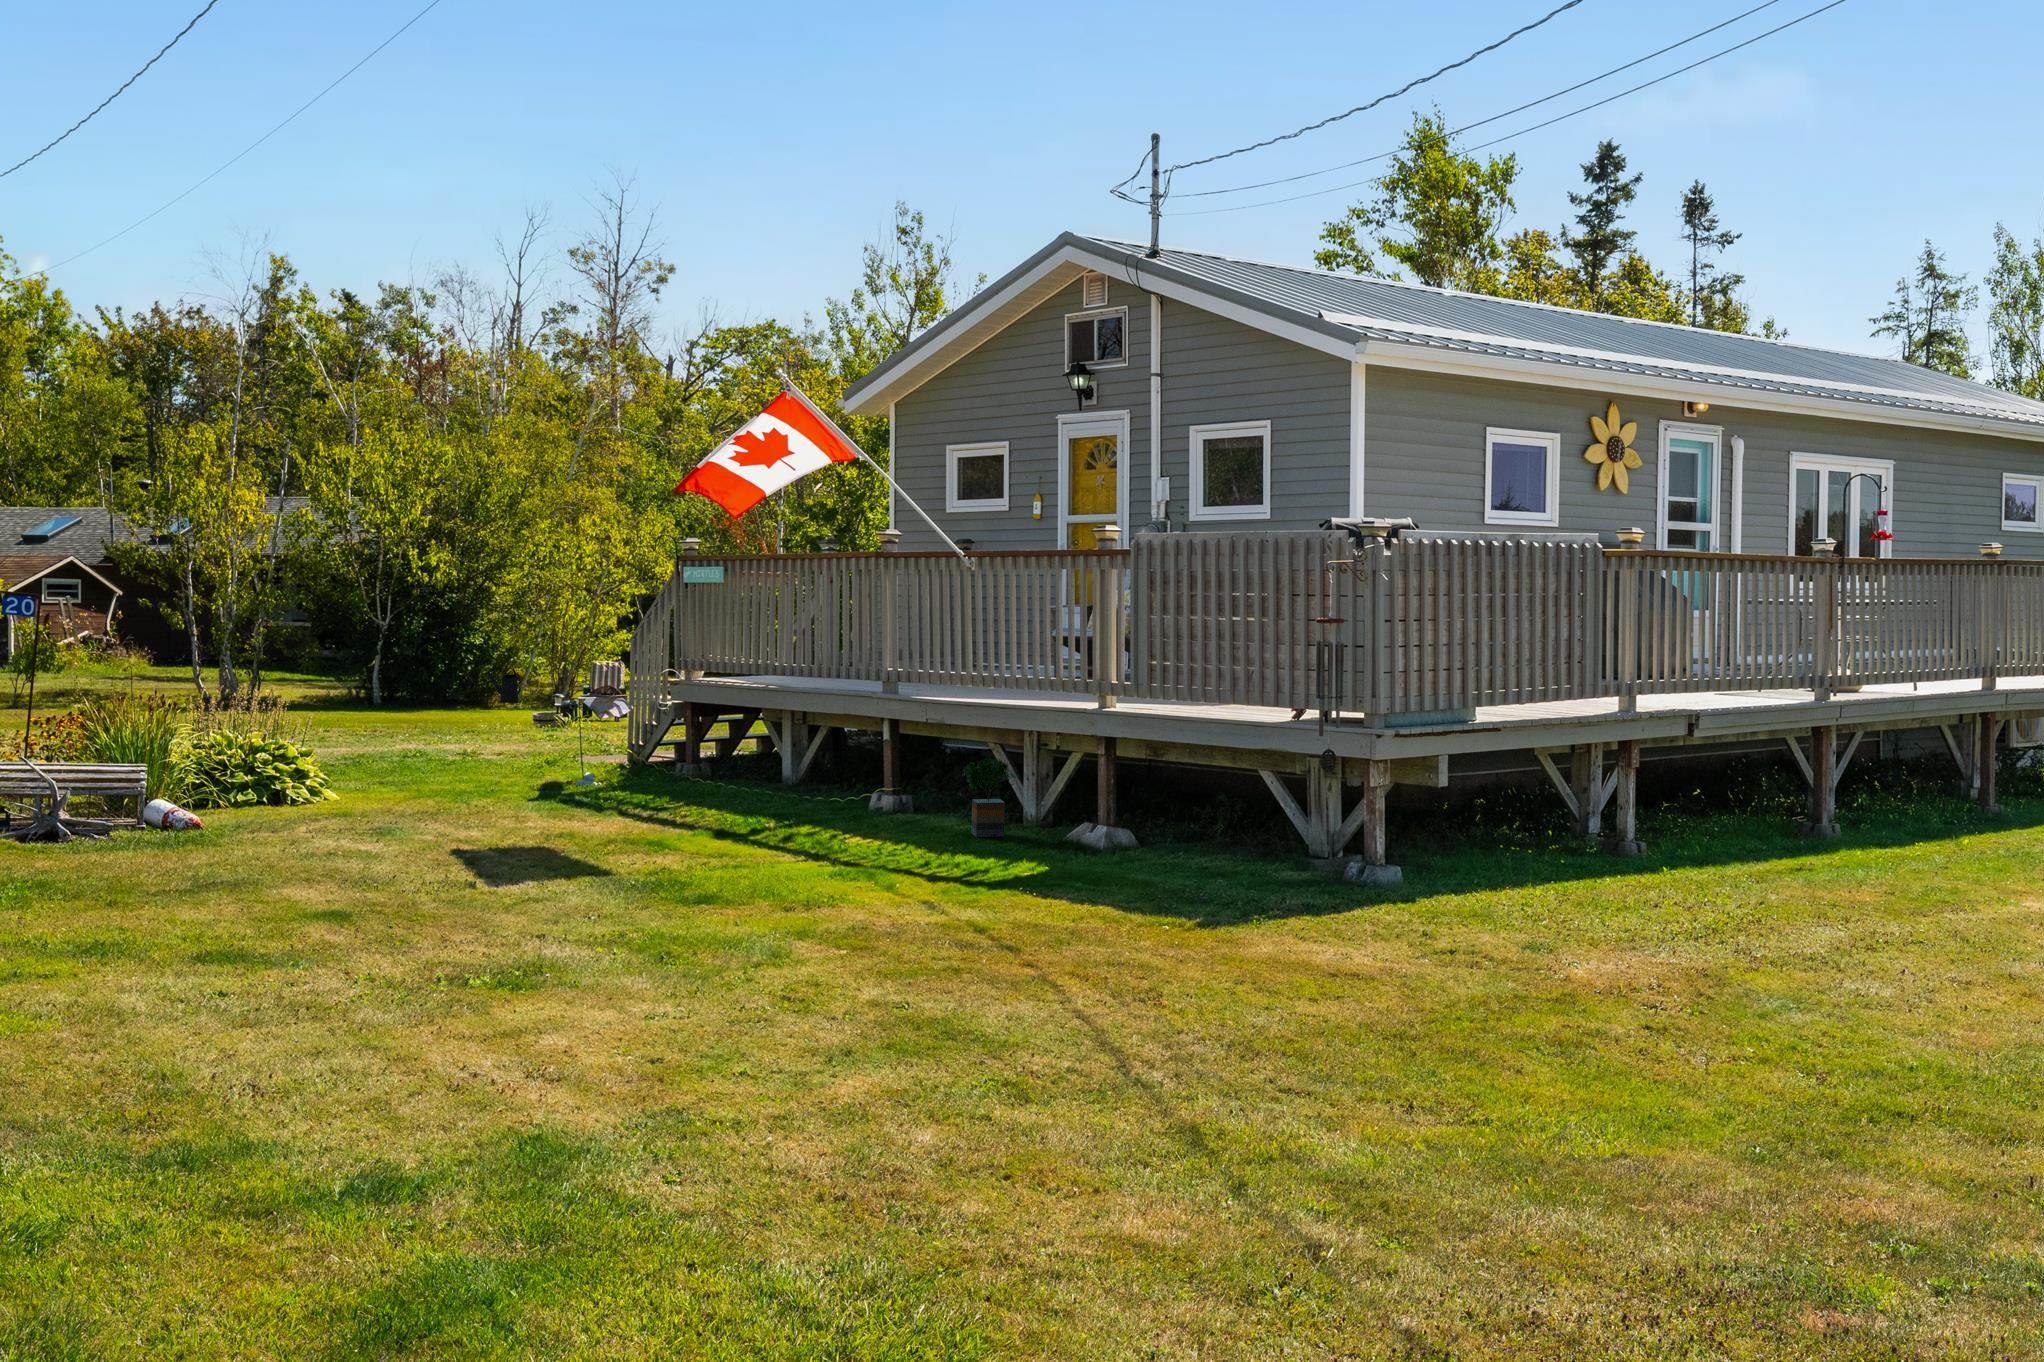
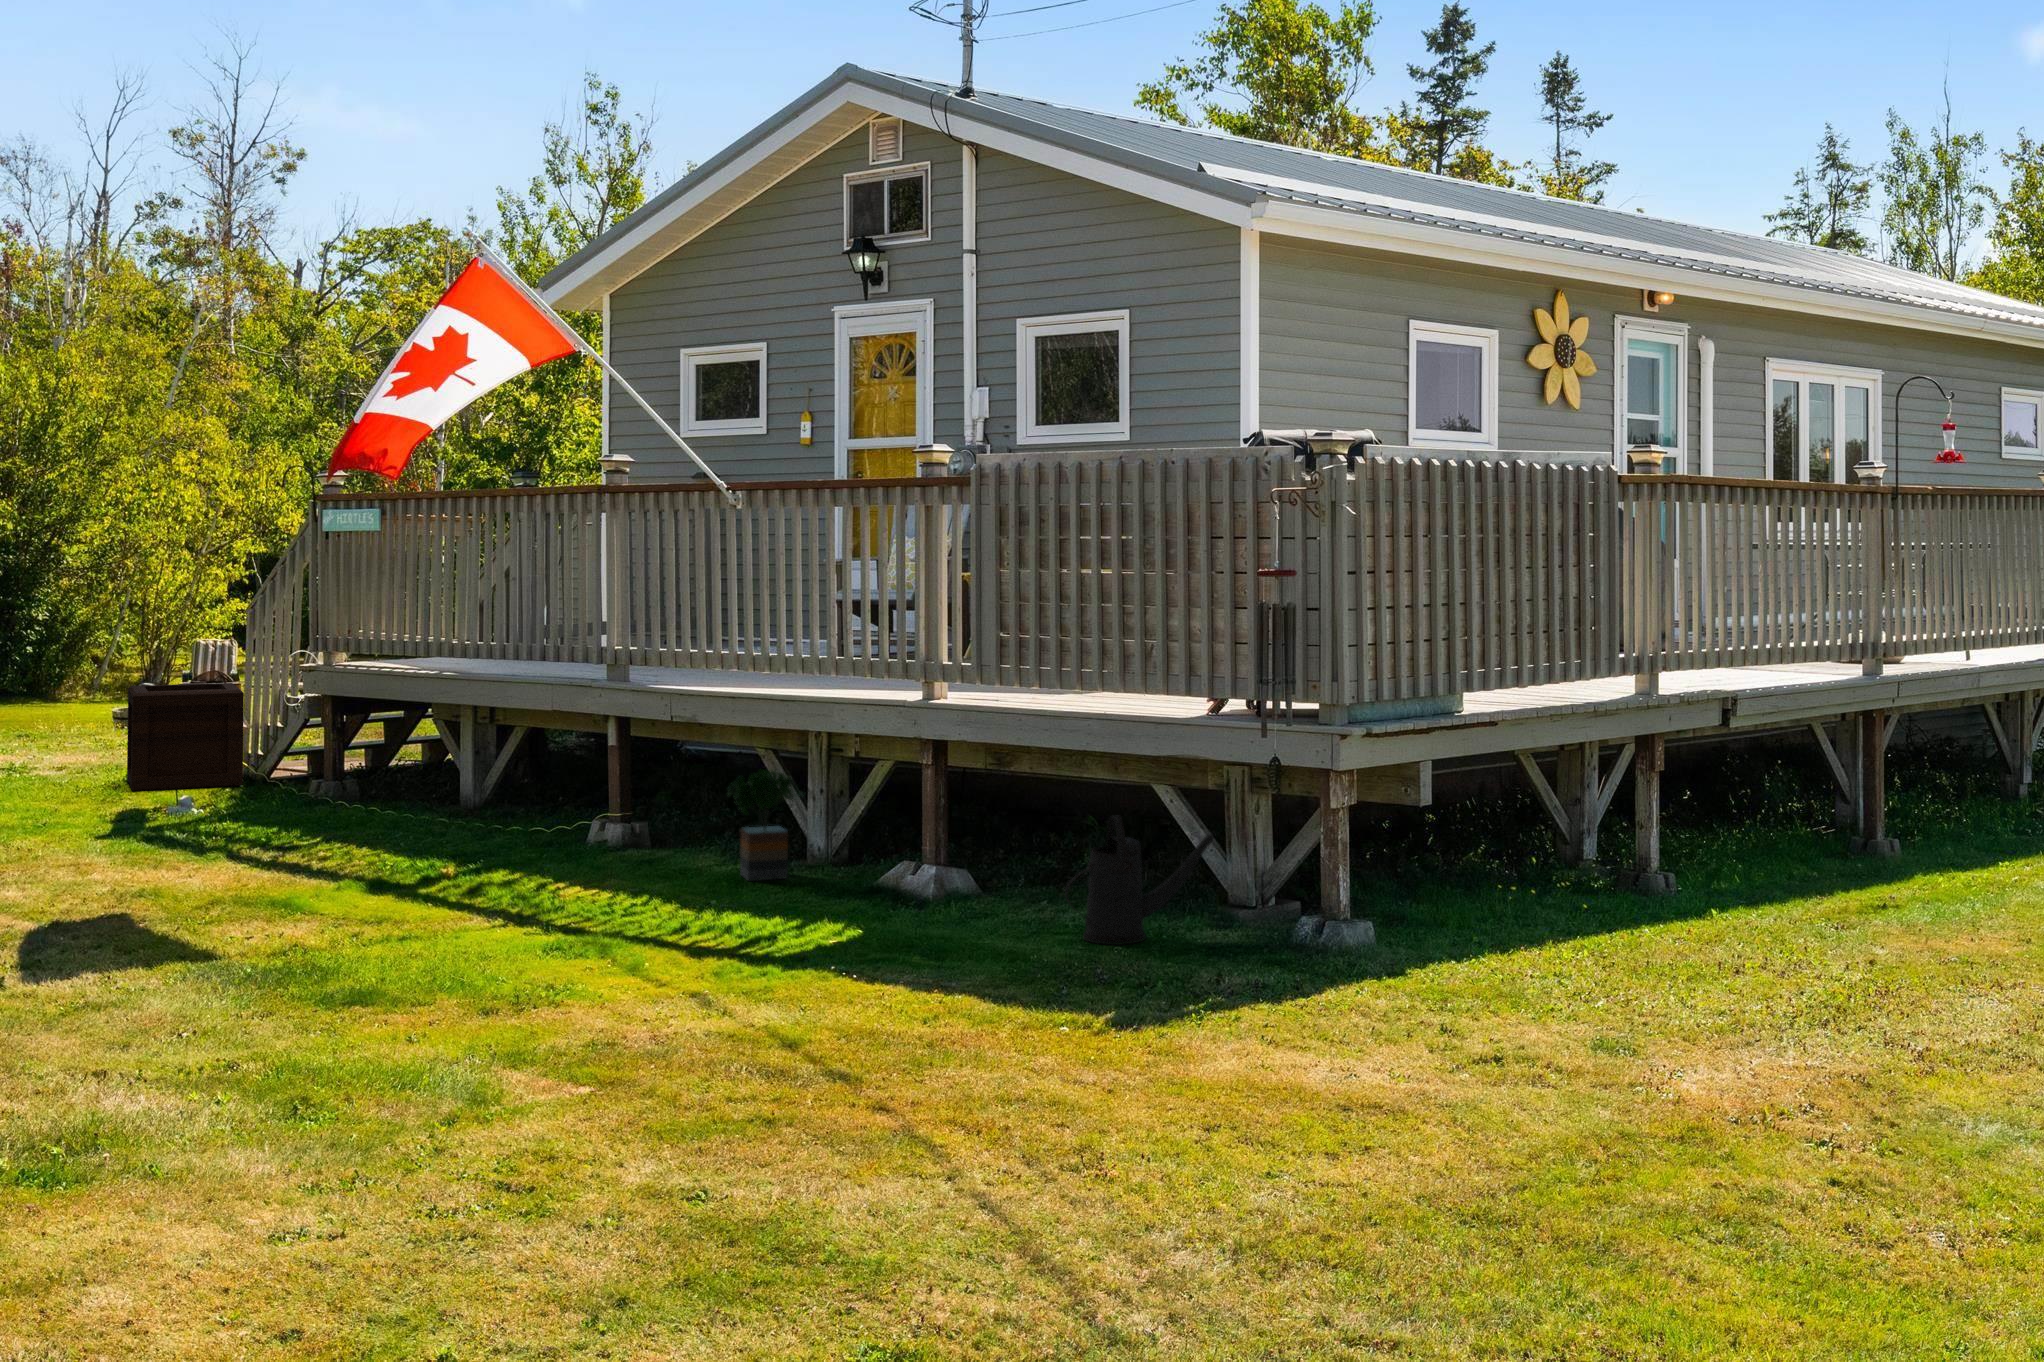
watering can: present [489,668,521,703] -> present [1065,816,1214,945]
wooden crate: none [550,692,632,770] -> present [127,683,244,792]

